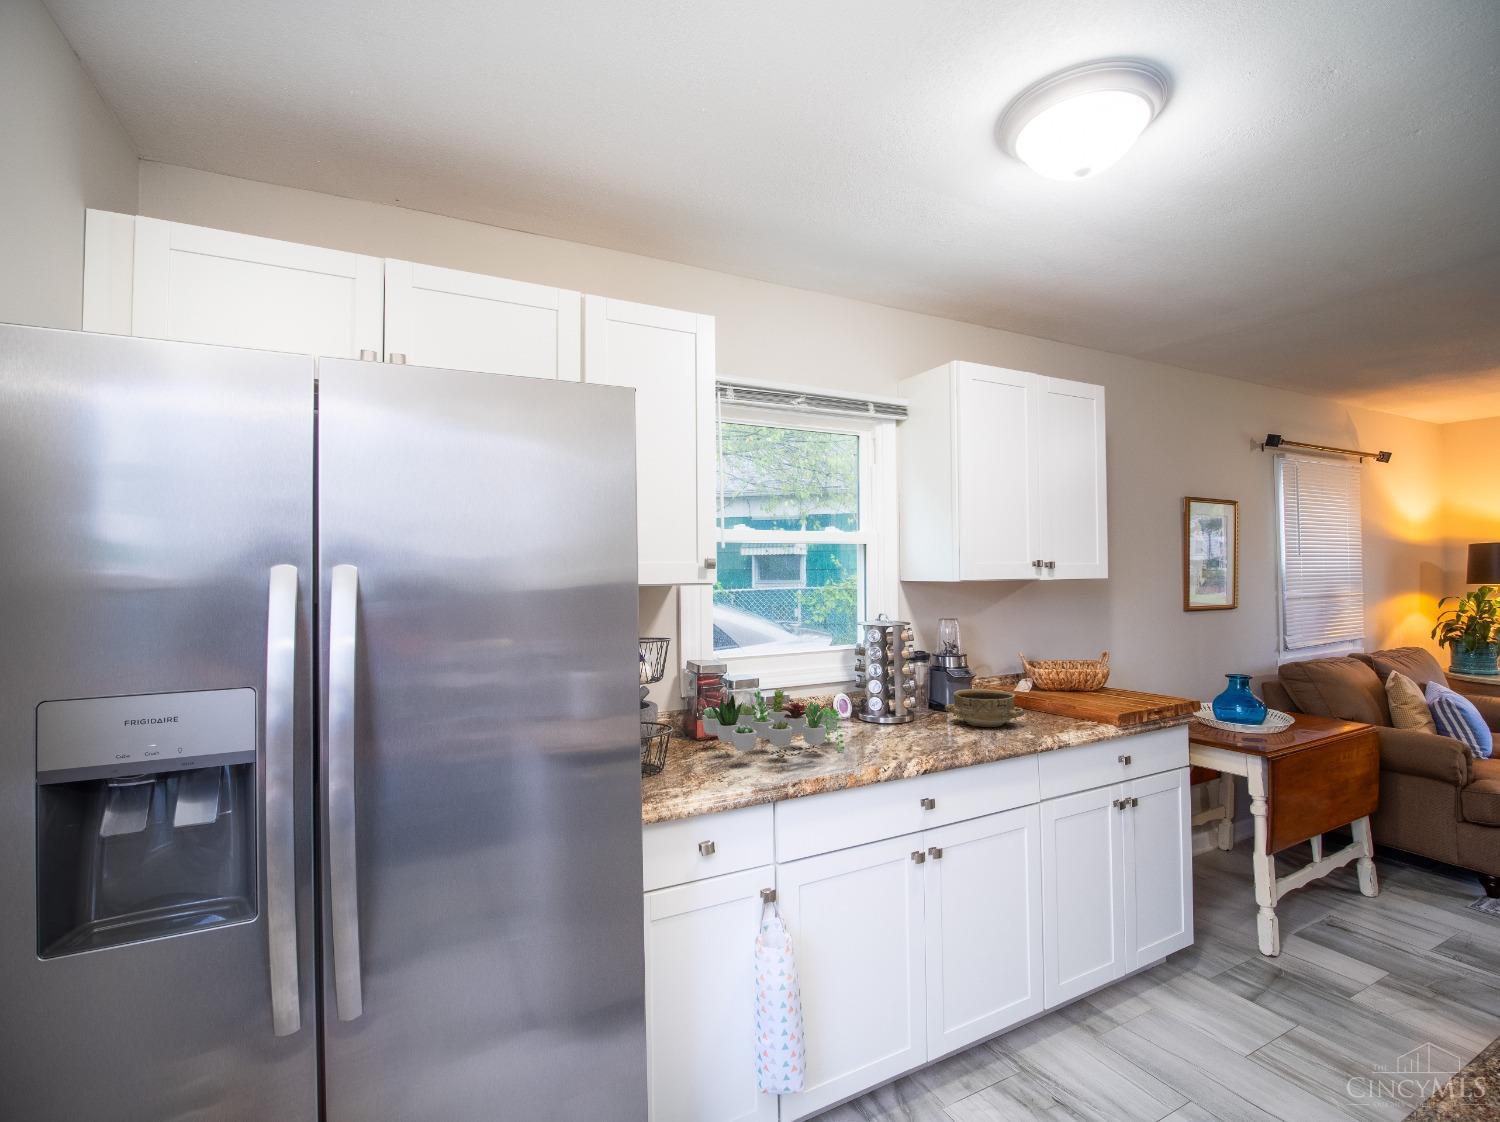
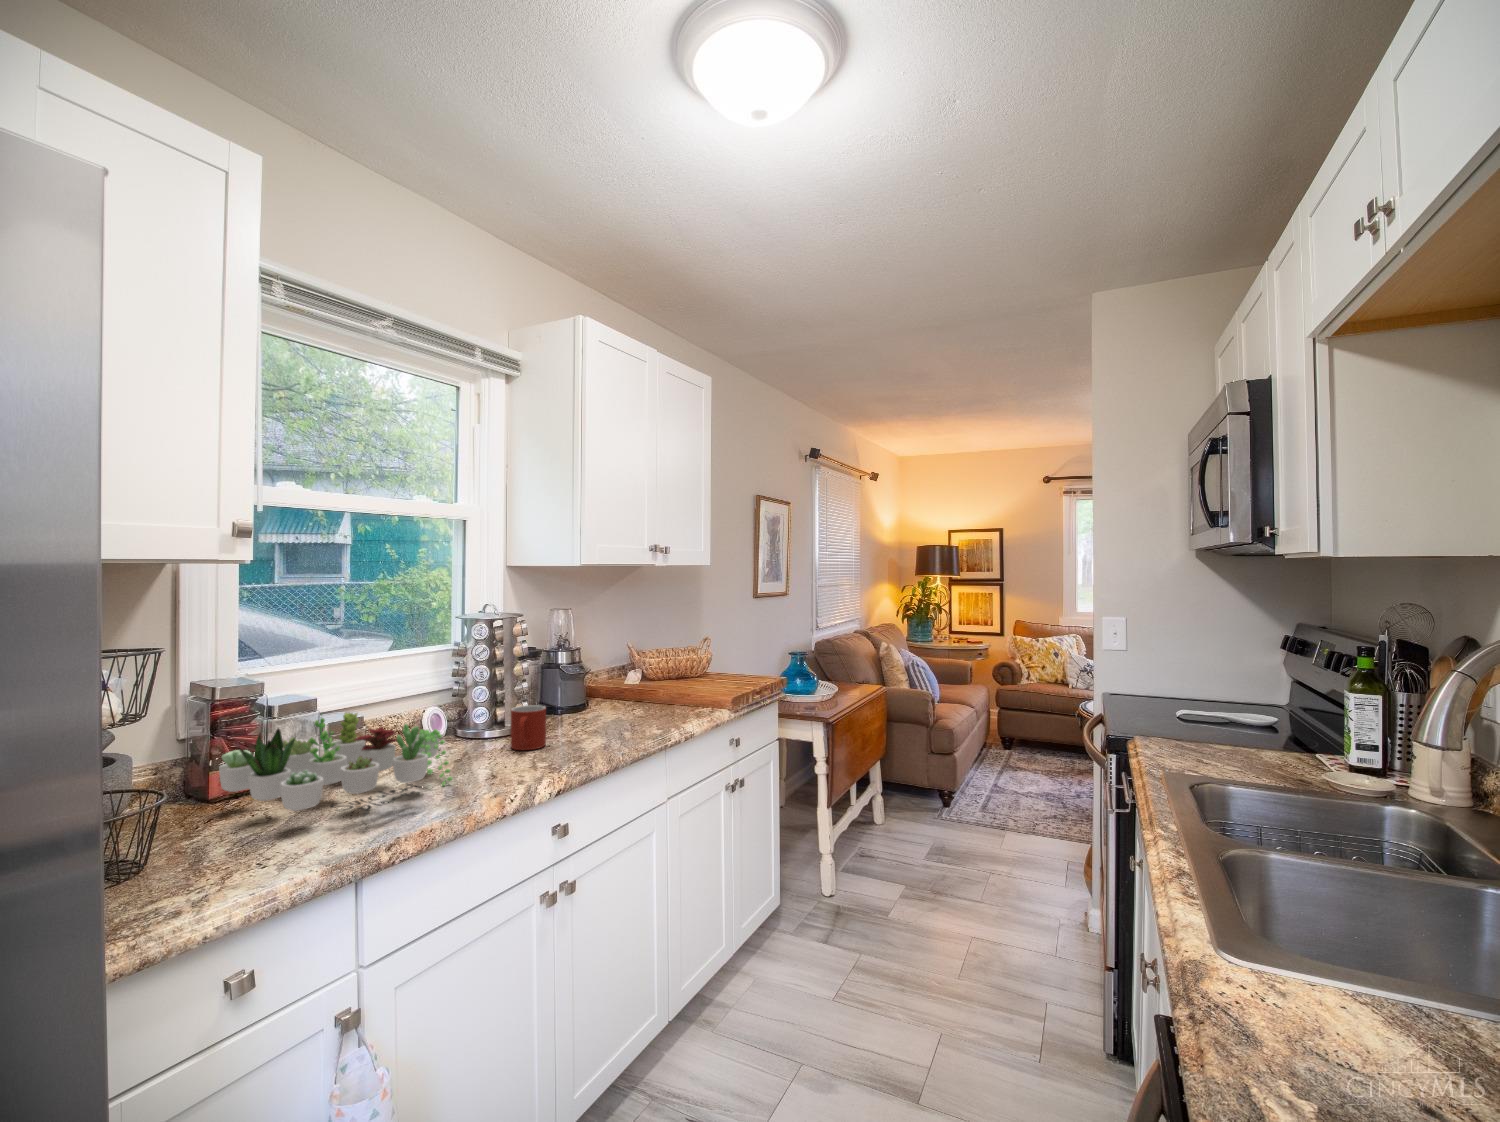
ceramic bowl: present [945,689,1024,727] -> none [563,686,647,728]
mug: none [896,699,925,736] -> present [511,705,546,750]

